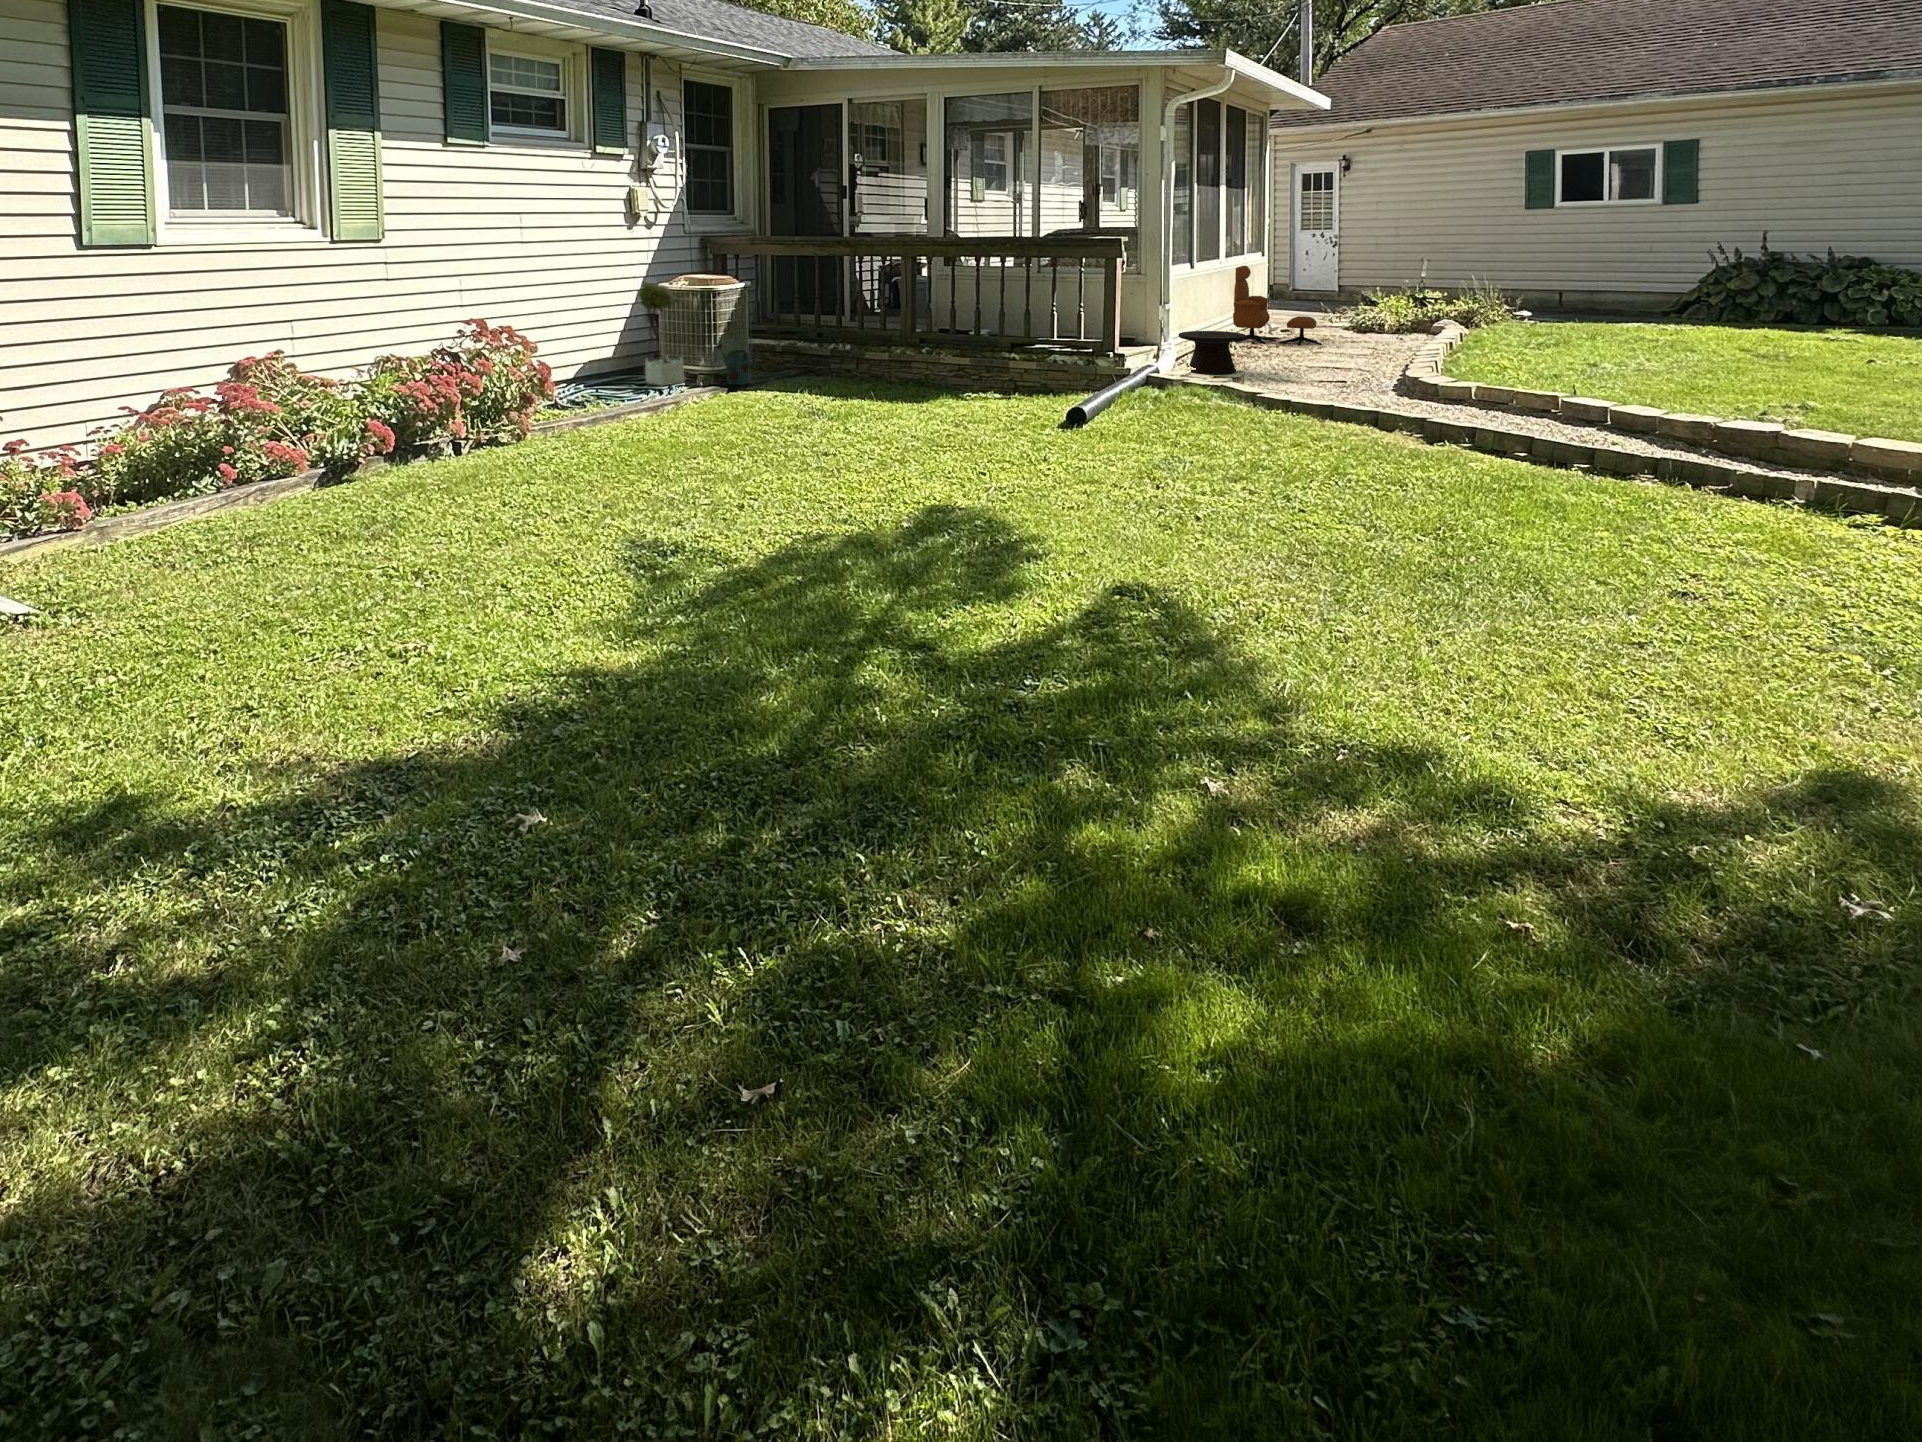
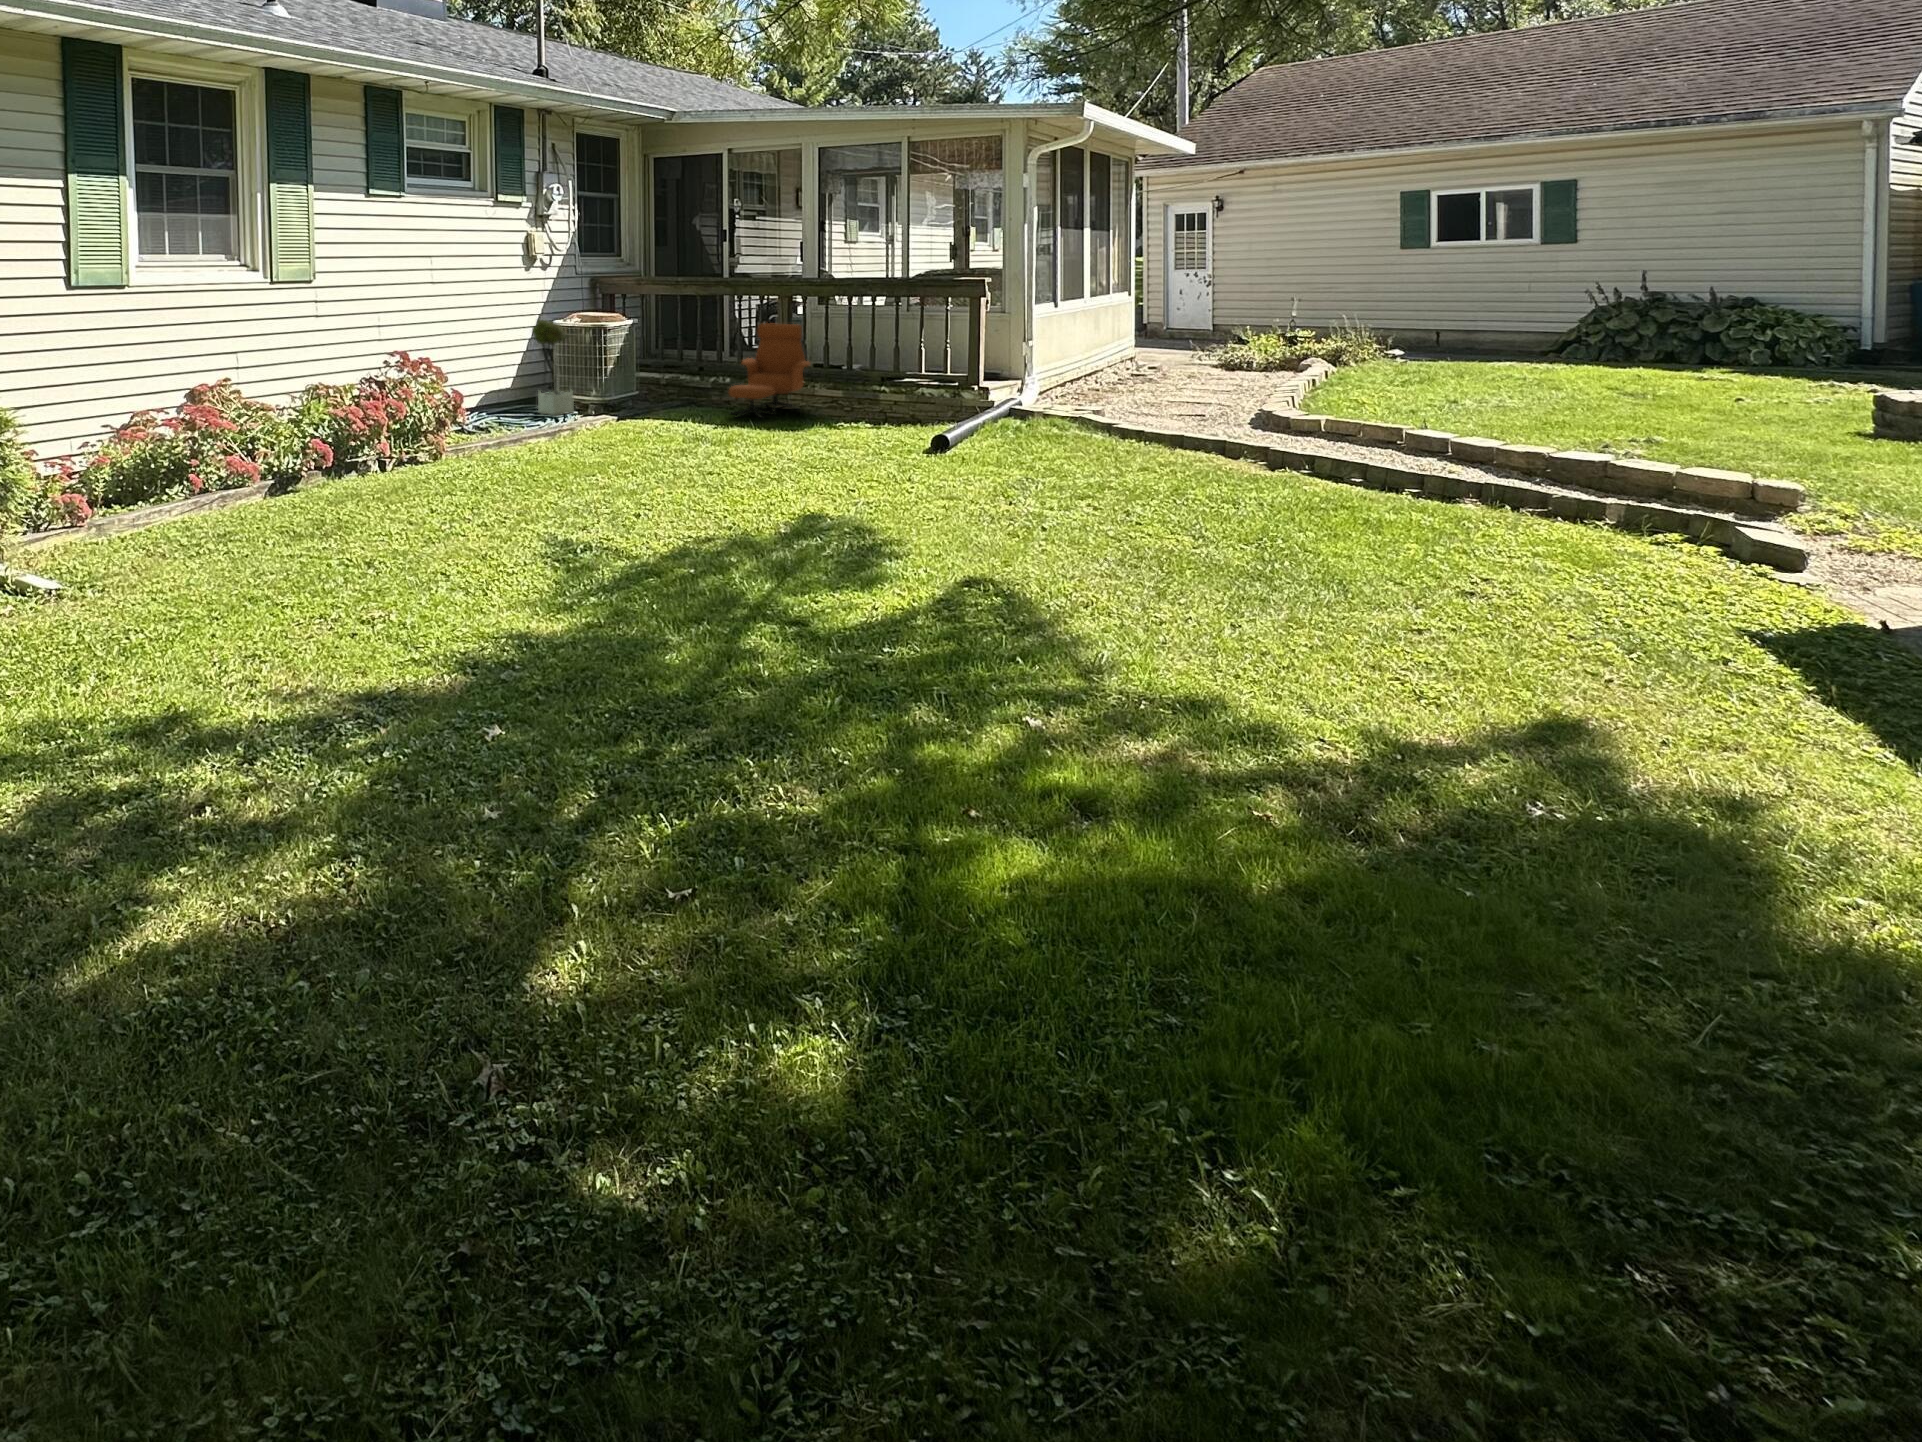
lounge chair: present [1233,266,1322,346] -> present [729,323,810,418]
side table: present [1179,331,1247,374] -> none [1043,367,1108,409]
watering can: present [717,344,753,385] -> none [603,377,638,415]

